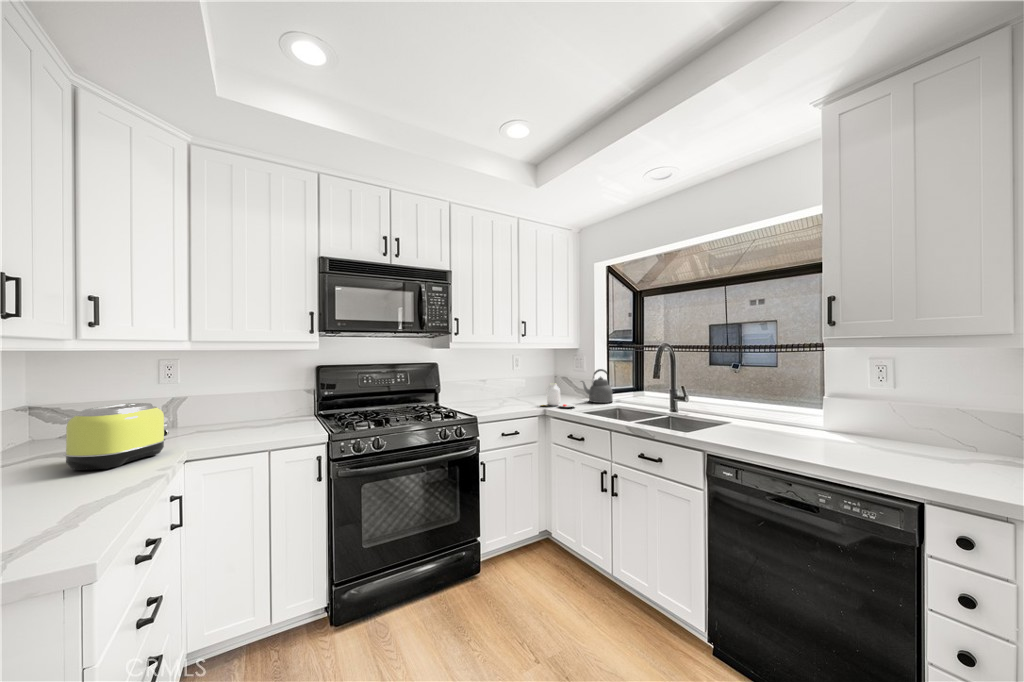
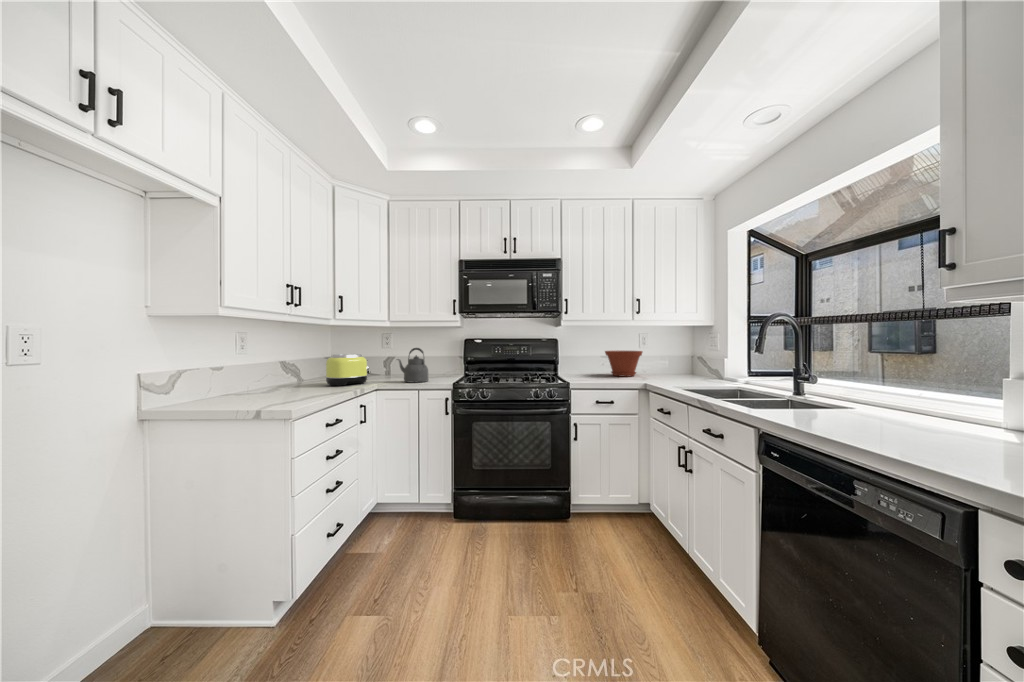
kettle: present [581,369,613,403] -> present [397,348,429,383]
plant pot: none [486,373,524,402] -> present [605,351,642,377]
jar: present [542,383,576,407] -> none [645,360,680,384]

